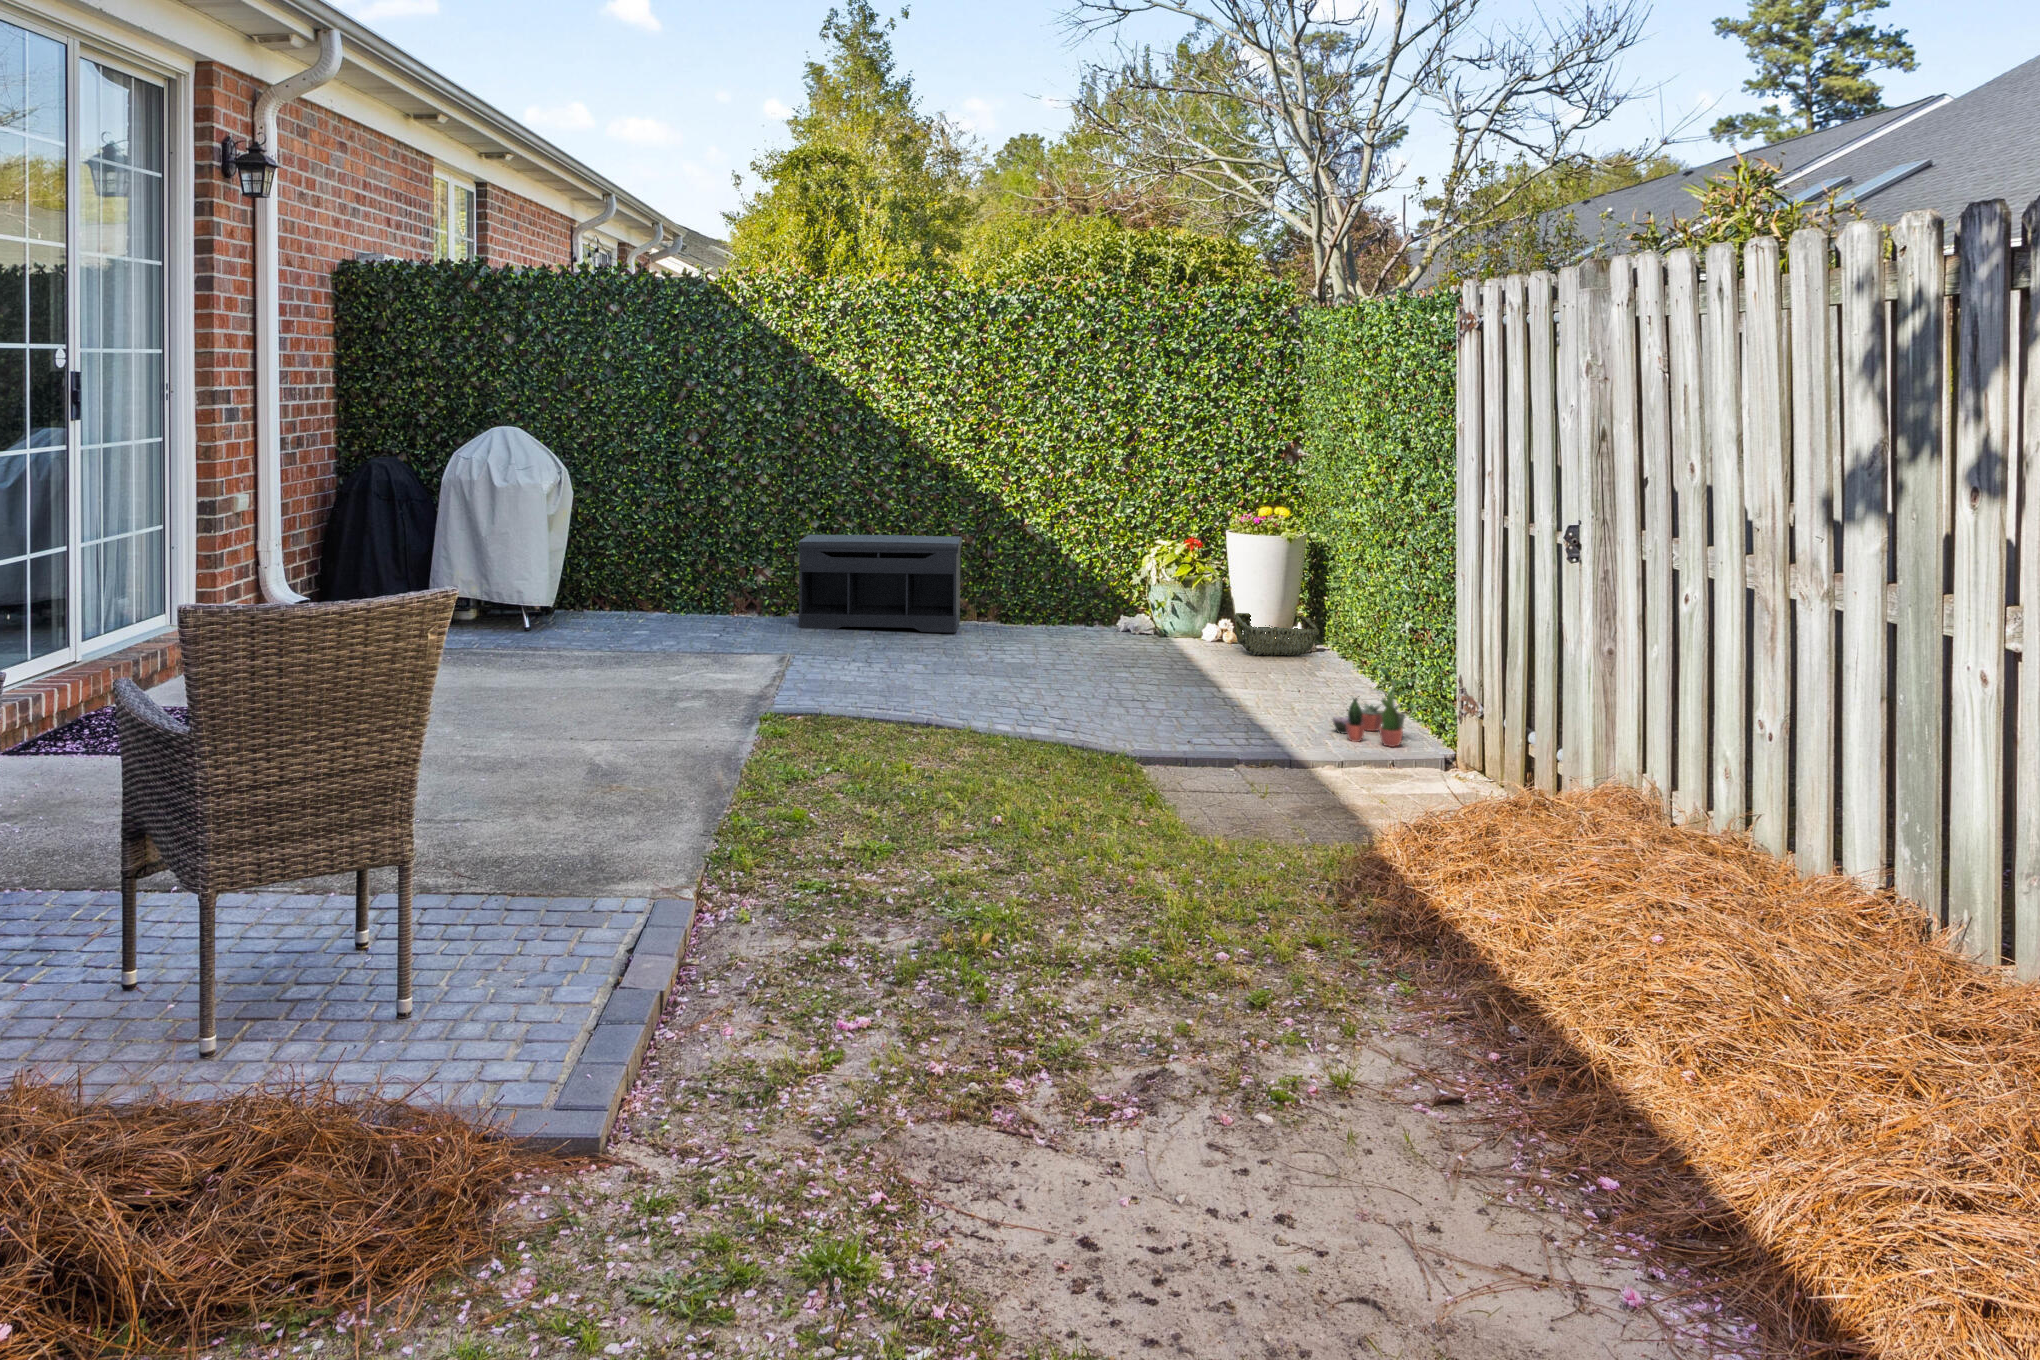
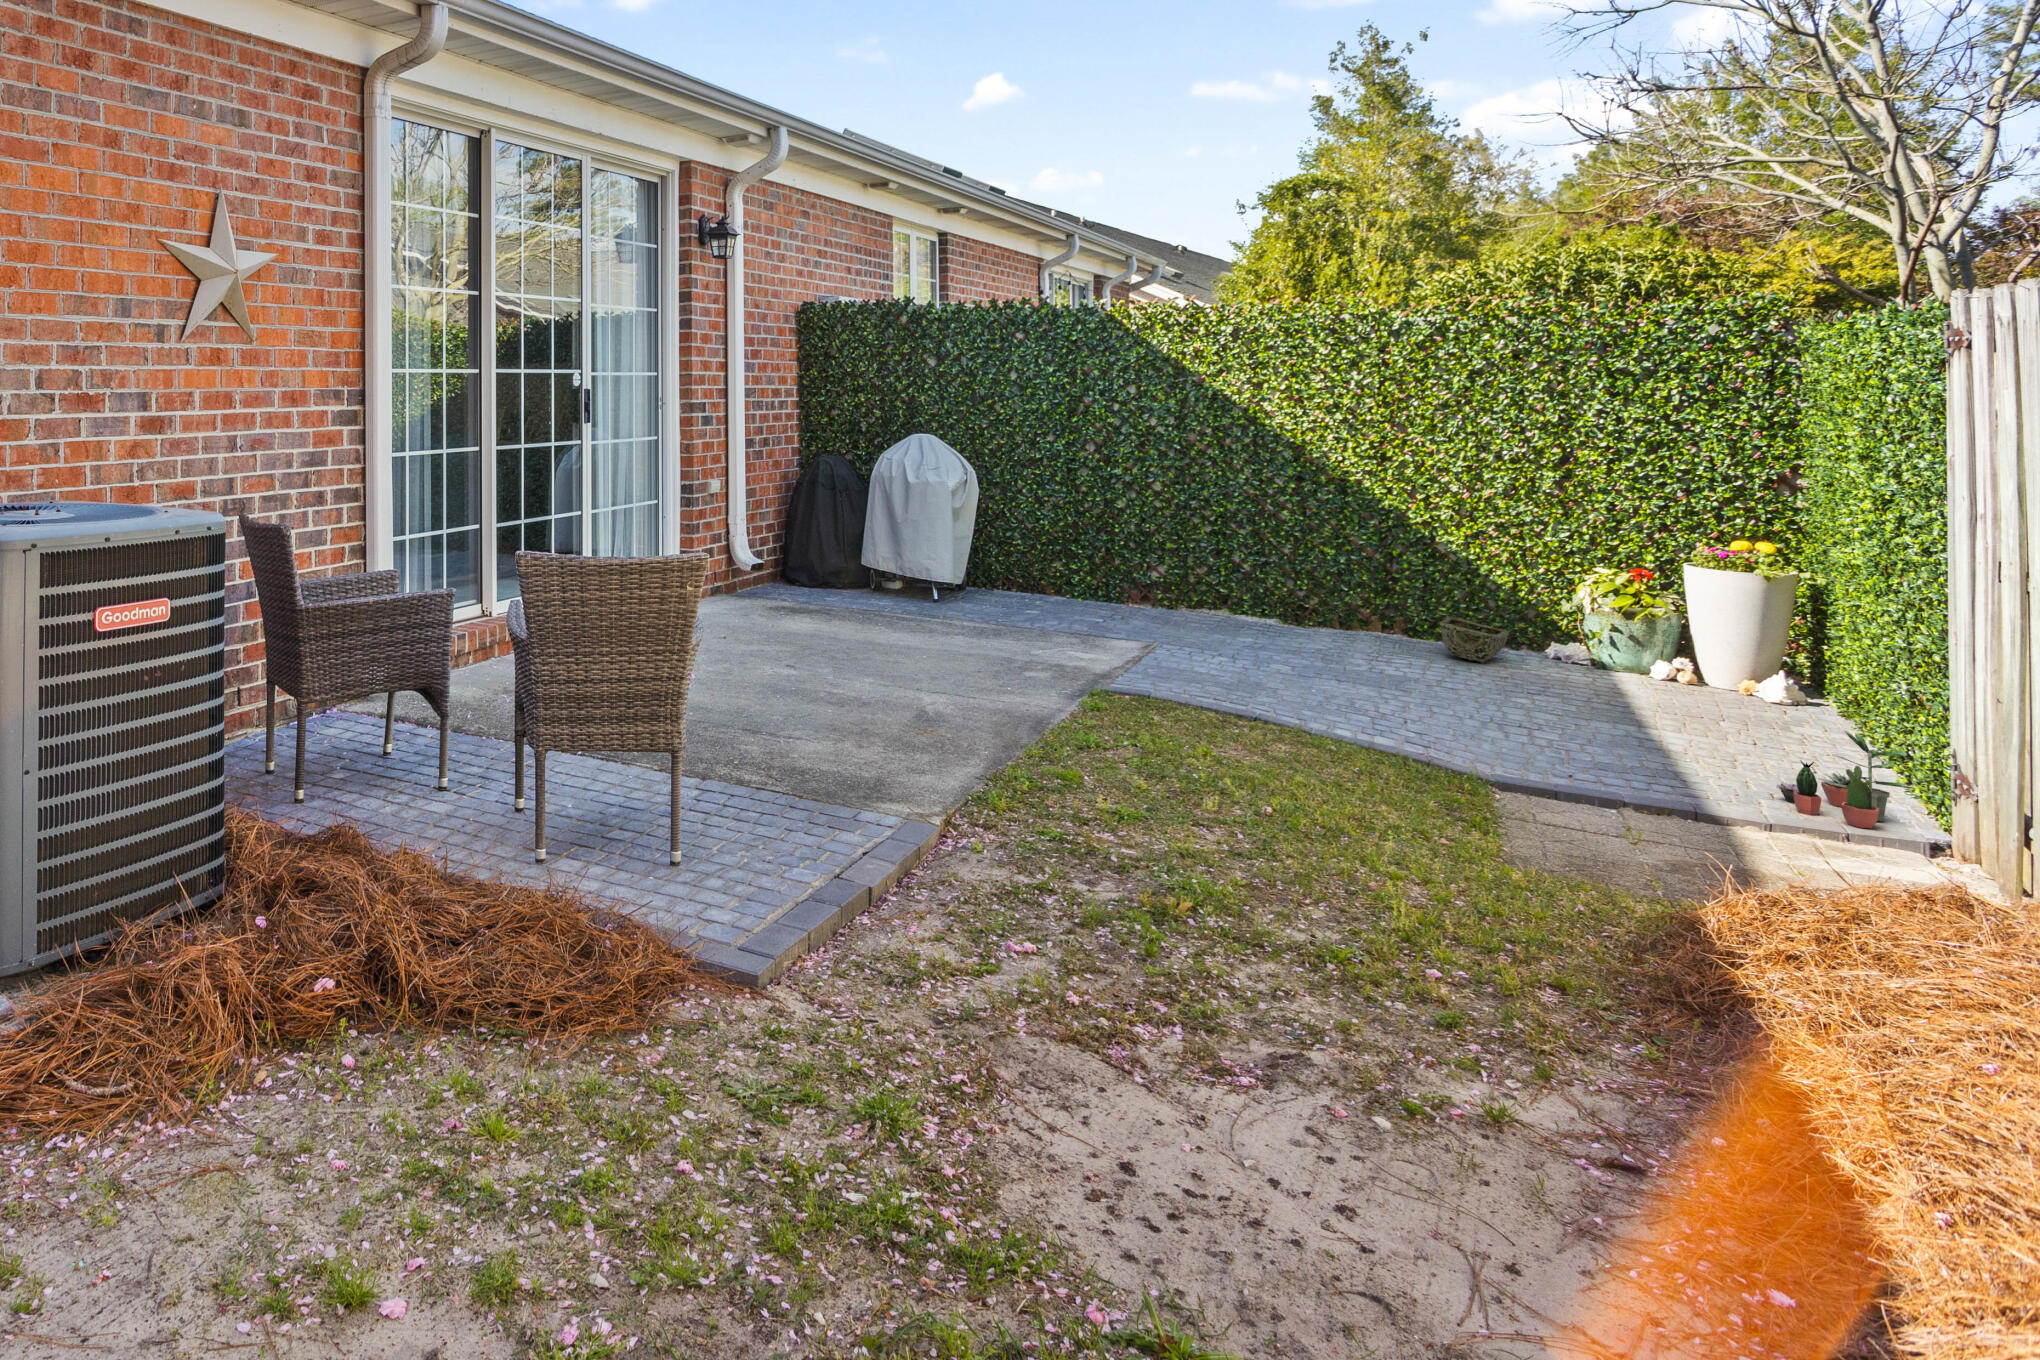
bench: present [798,535,962,633] -> none [1177,541,1358,646]
woven basket: present [1234,613,1319,656] -> present [1440,617,1508,662]

